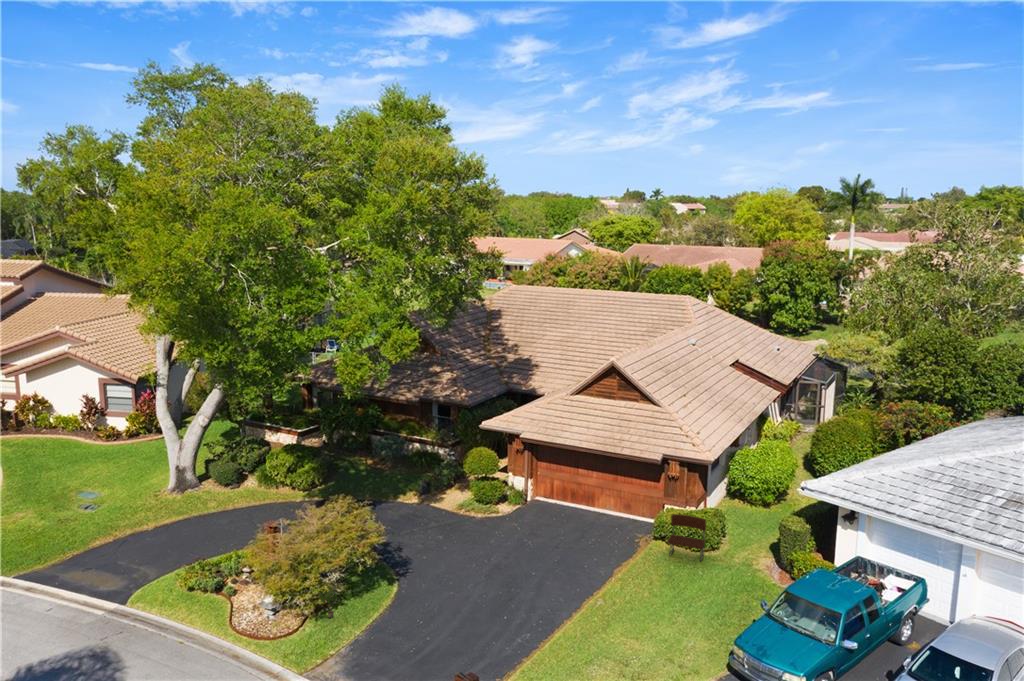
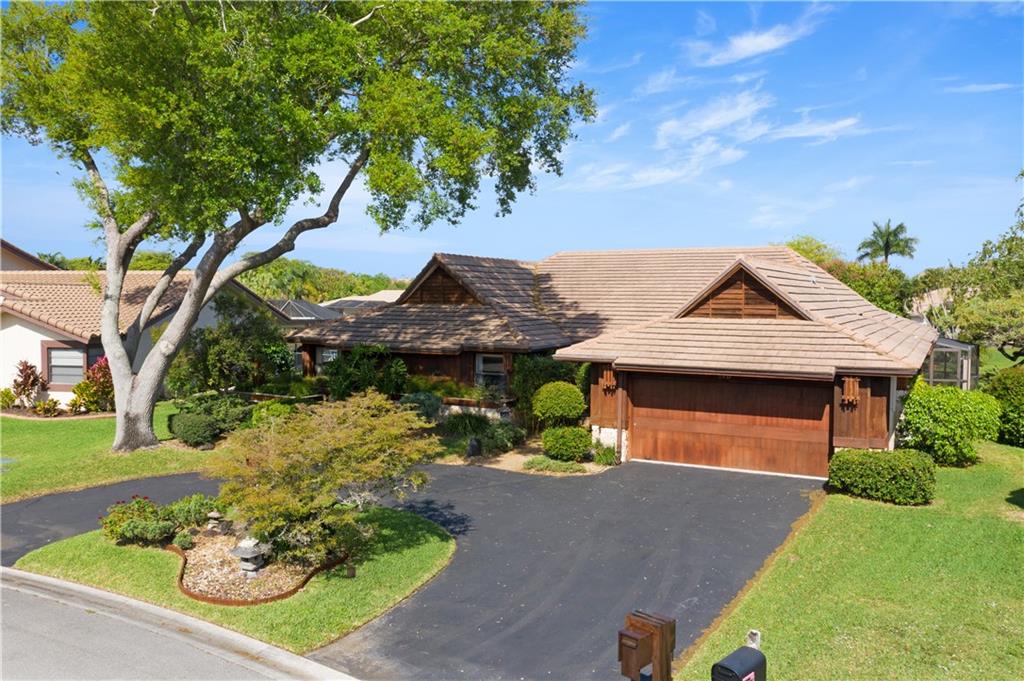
bench: present [667,514,706,561] -> none [868,444,930,513]

